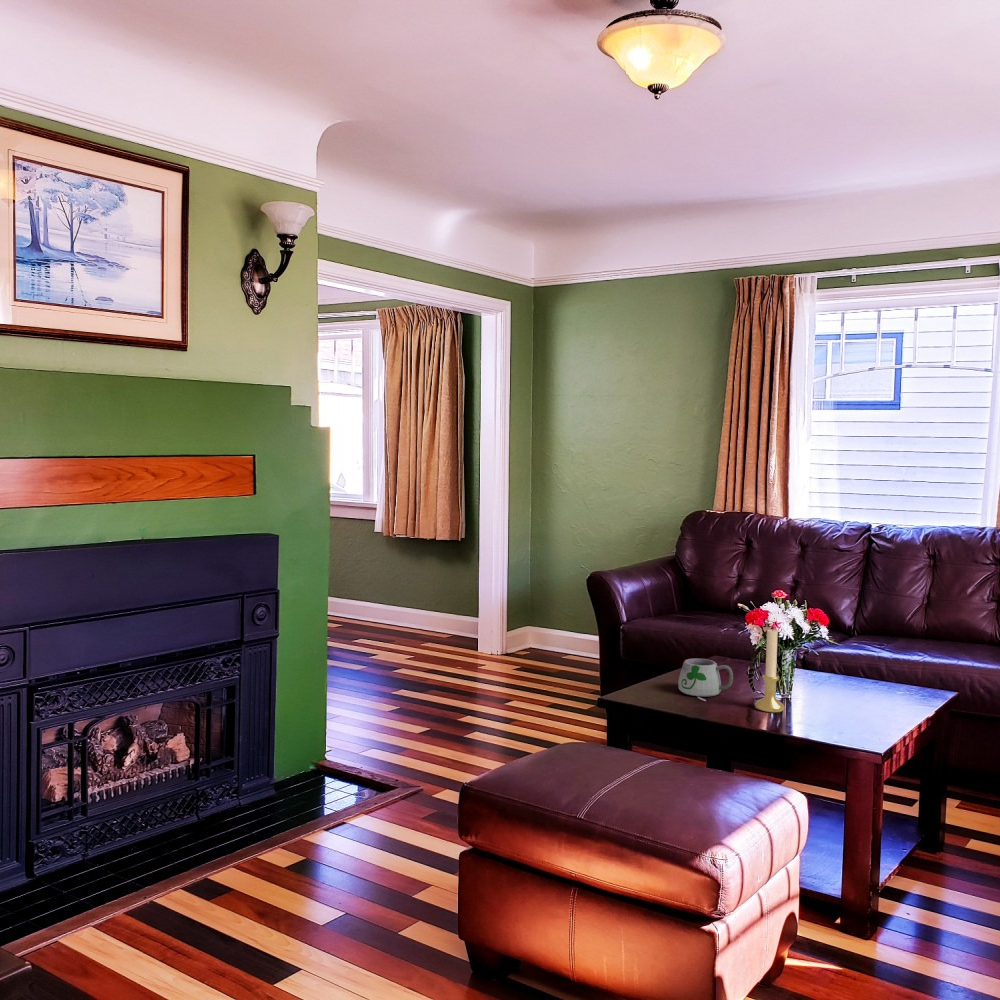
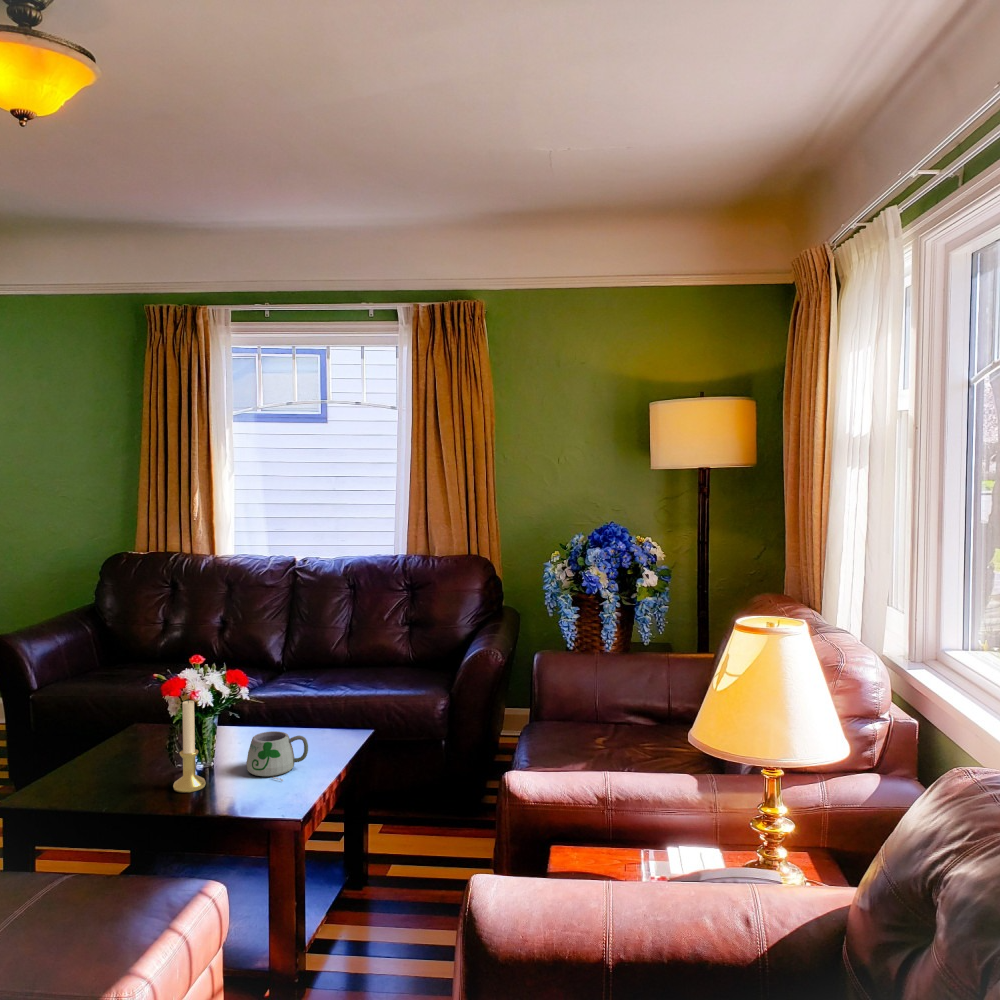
mug: present [678,658,733,701] -> present [247,731,308,781]

